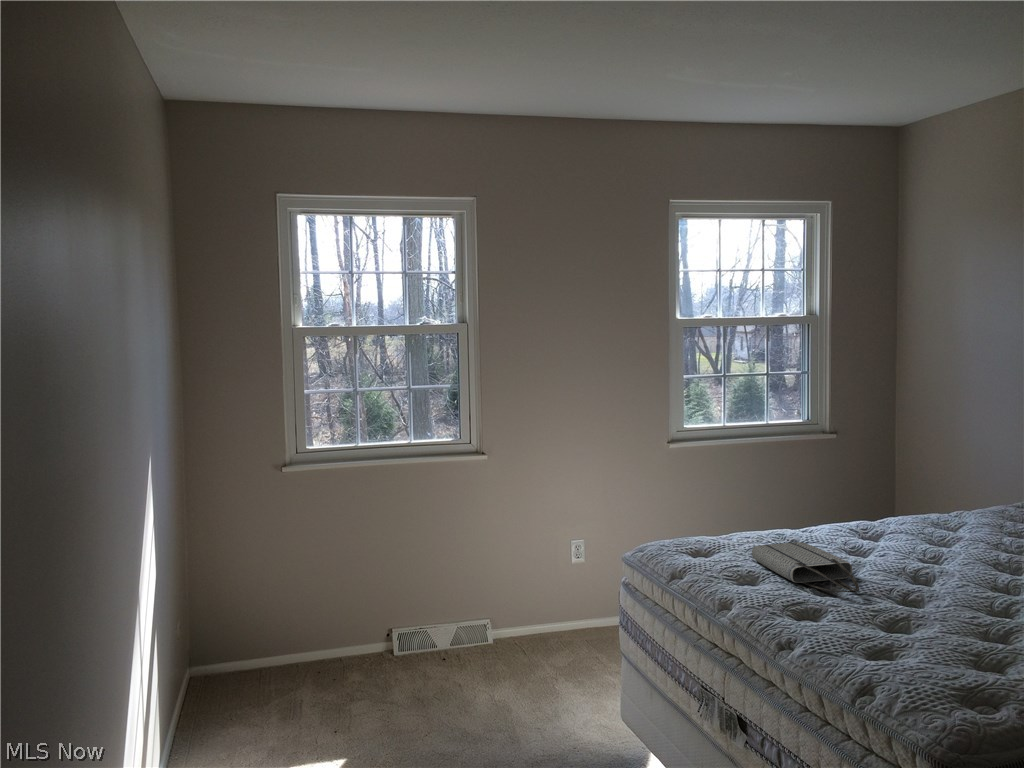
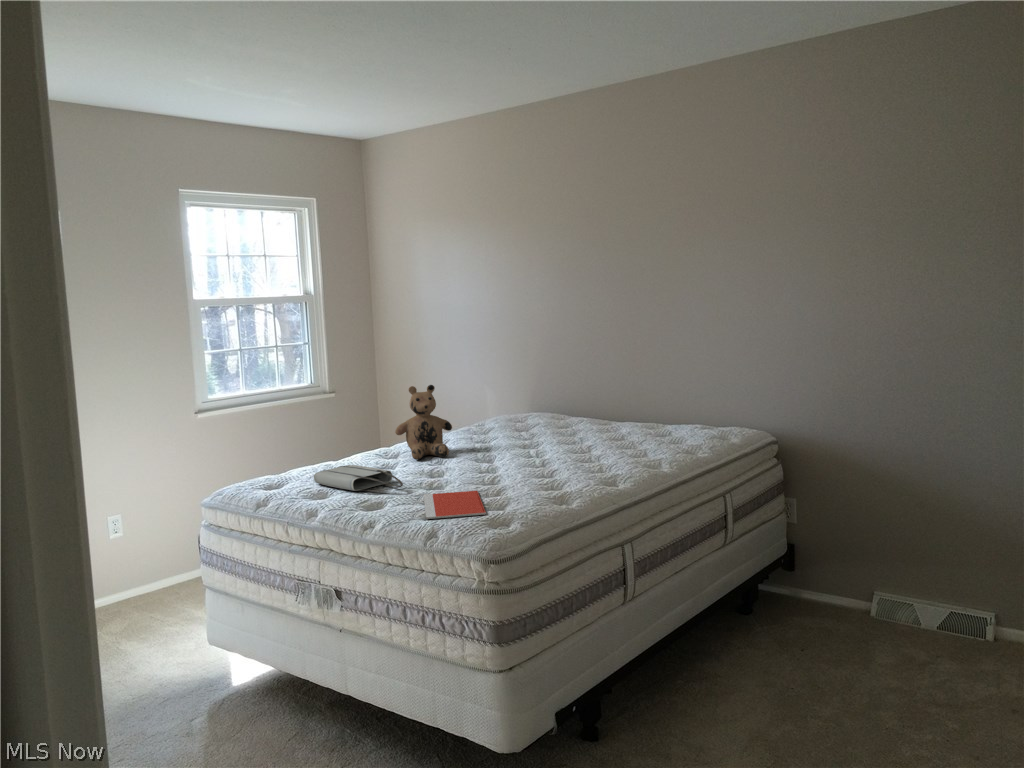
teddy bear: none [878,448,964,551] -> present [395,385,452,460]
notebook: none [869,611,972,674] -> present [424,491,486,519]

